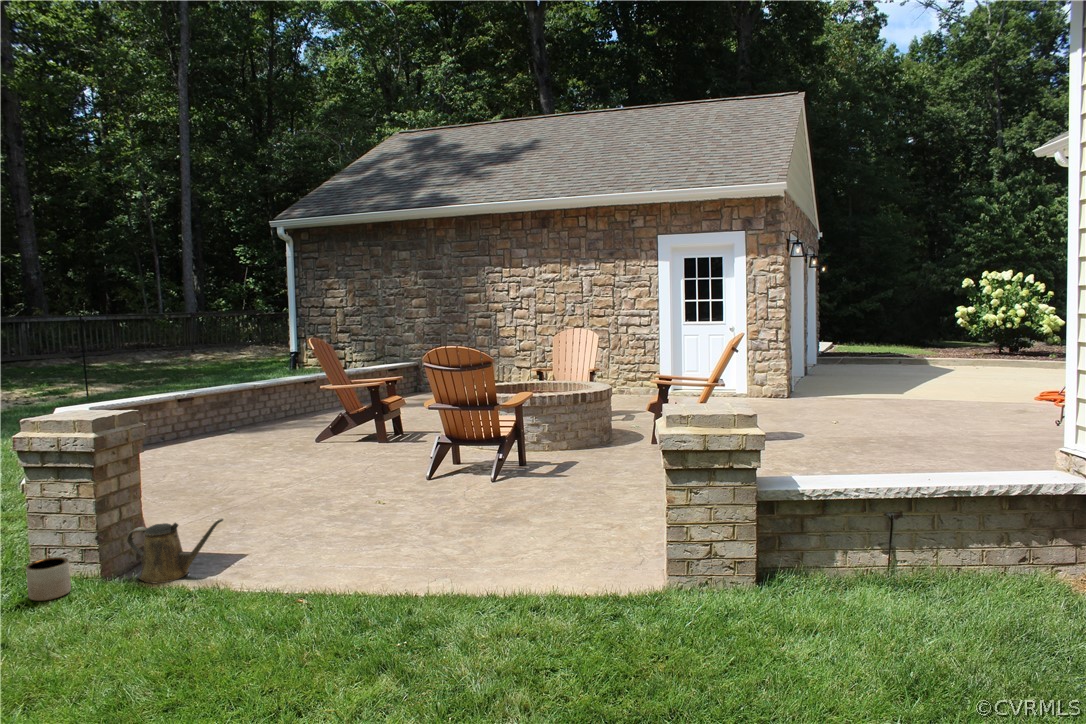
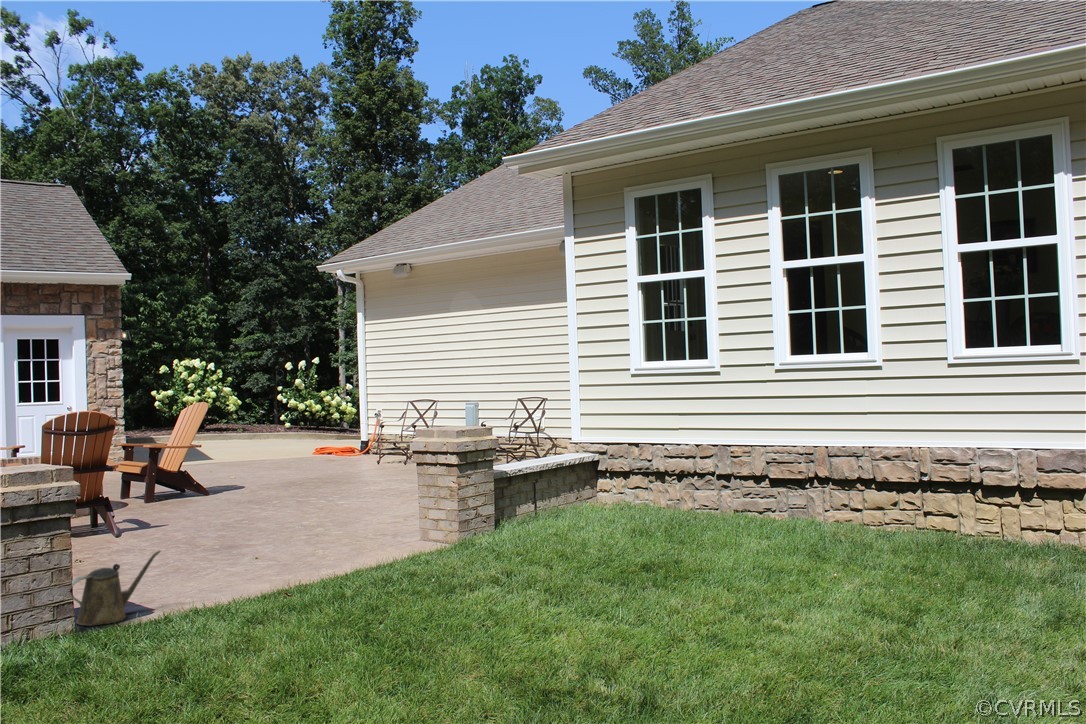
planter: present [26,557,71,601] -> none [28,613,72,658]

